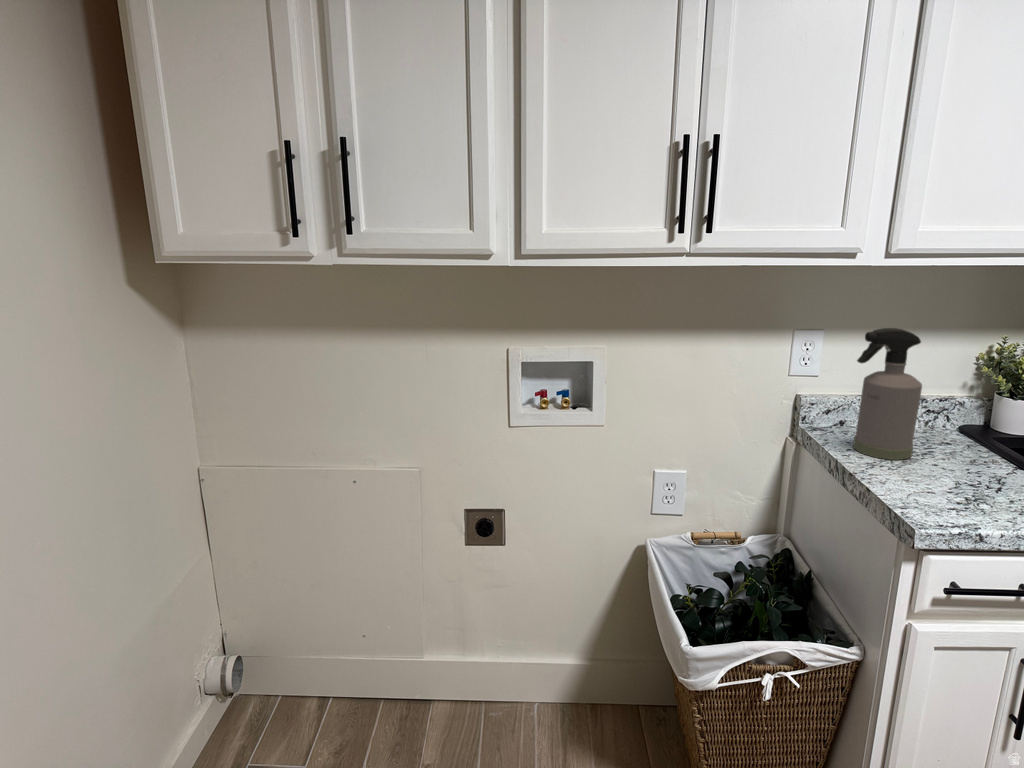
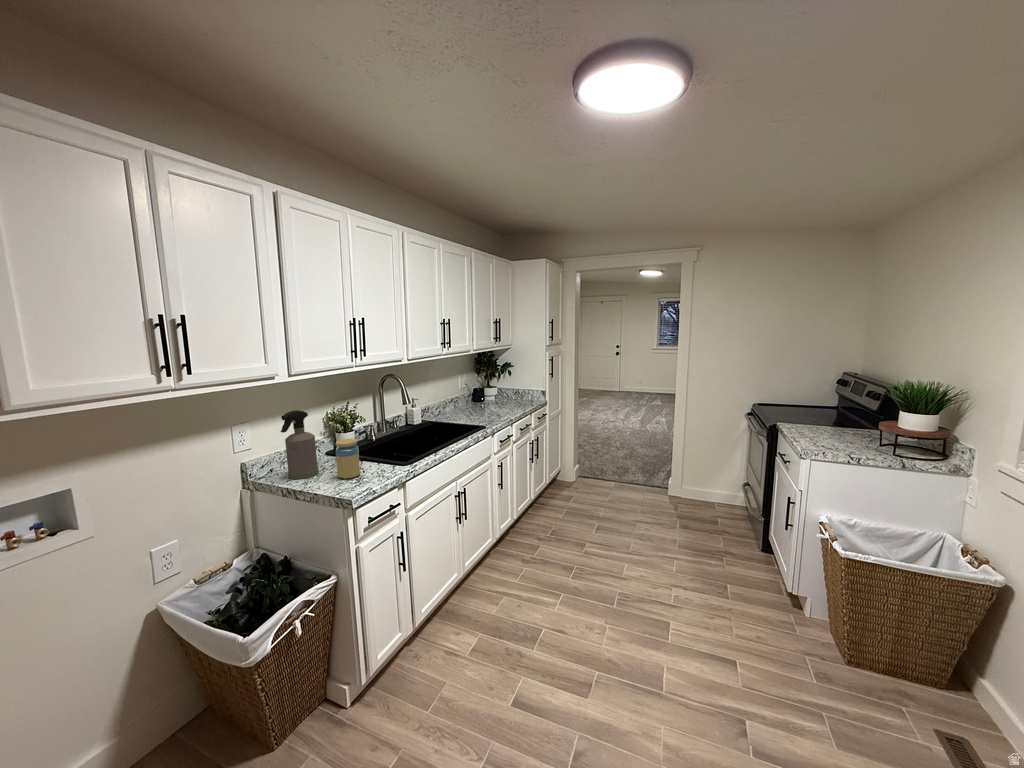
jar: none [934,409,1003,495] -> present [336,438,360,479]

